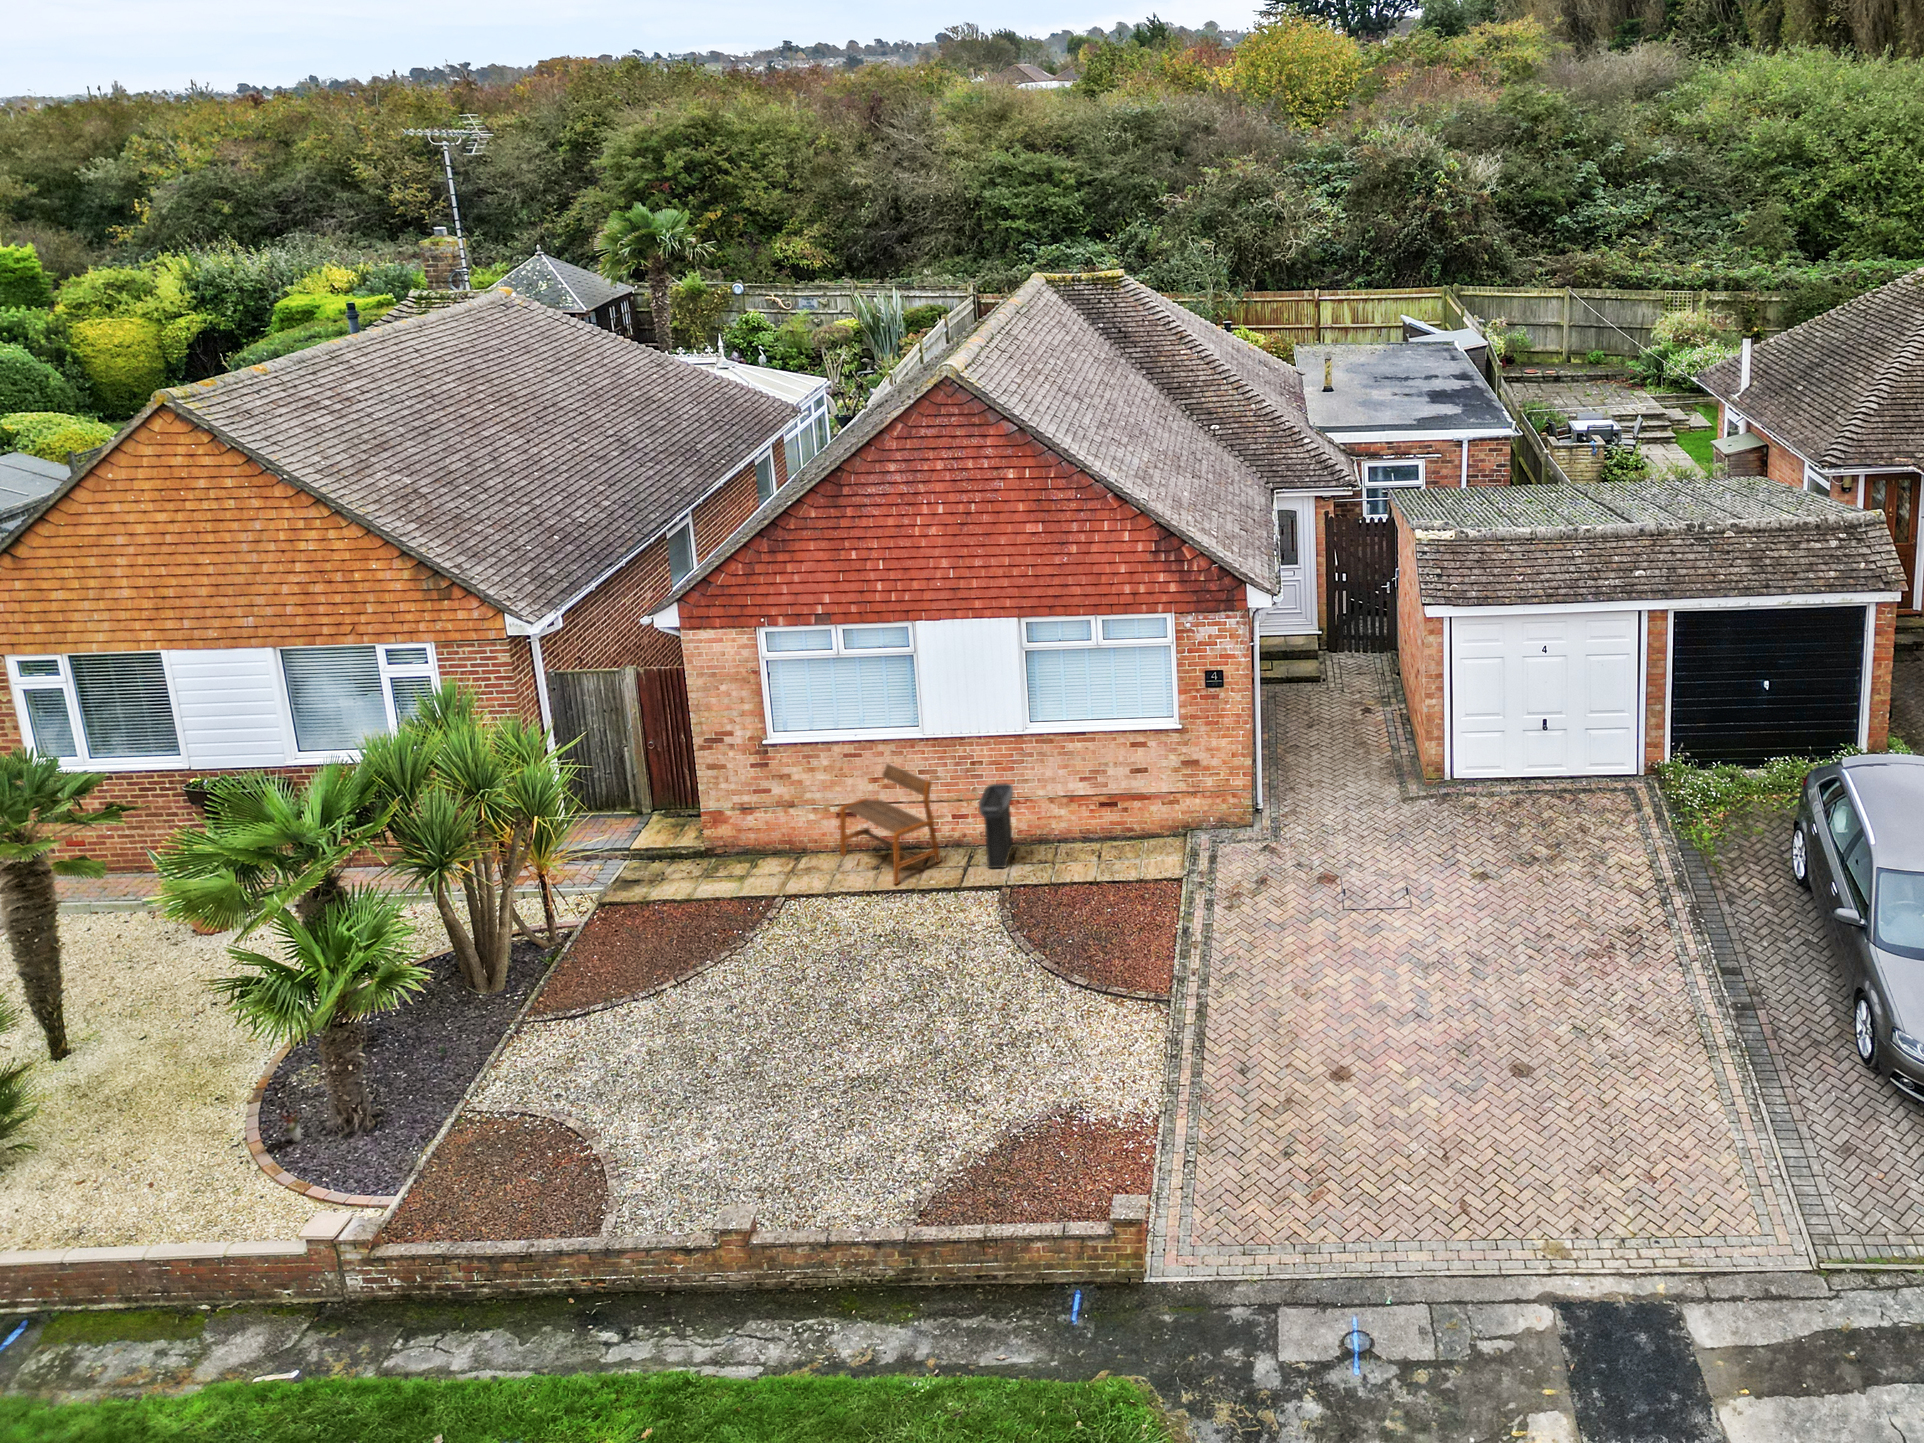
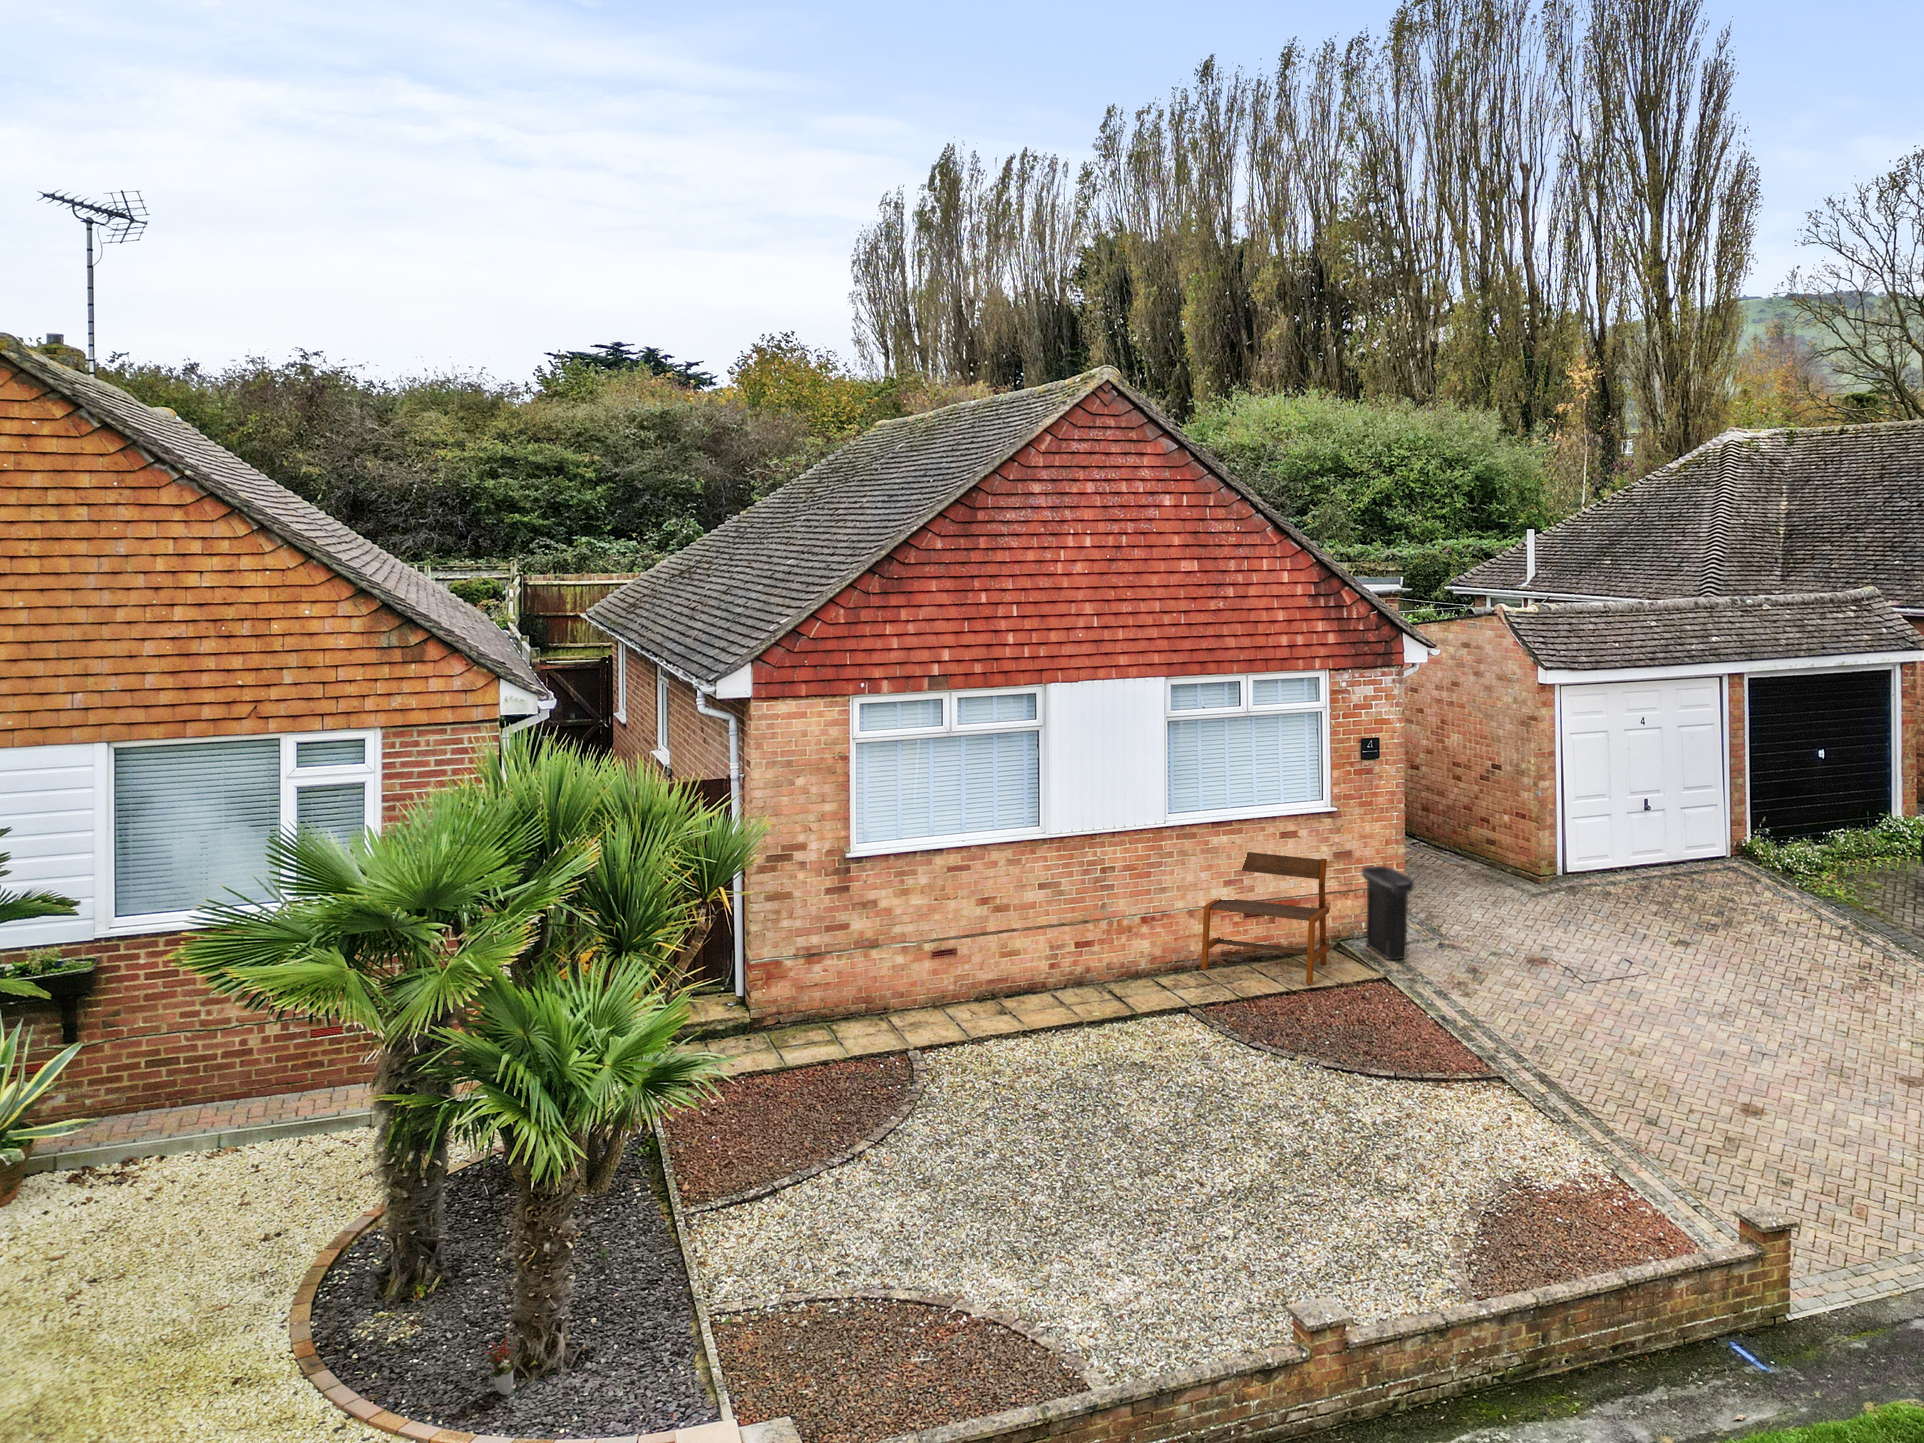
bench: present [840,764,941,884] -> present [1201,852,1330,984]
trash can: present [979,784,1013,868] -> present [1362,866,1414,960]

